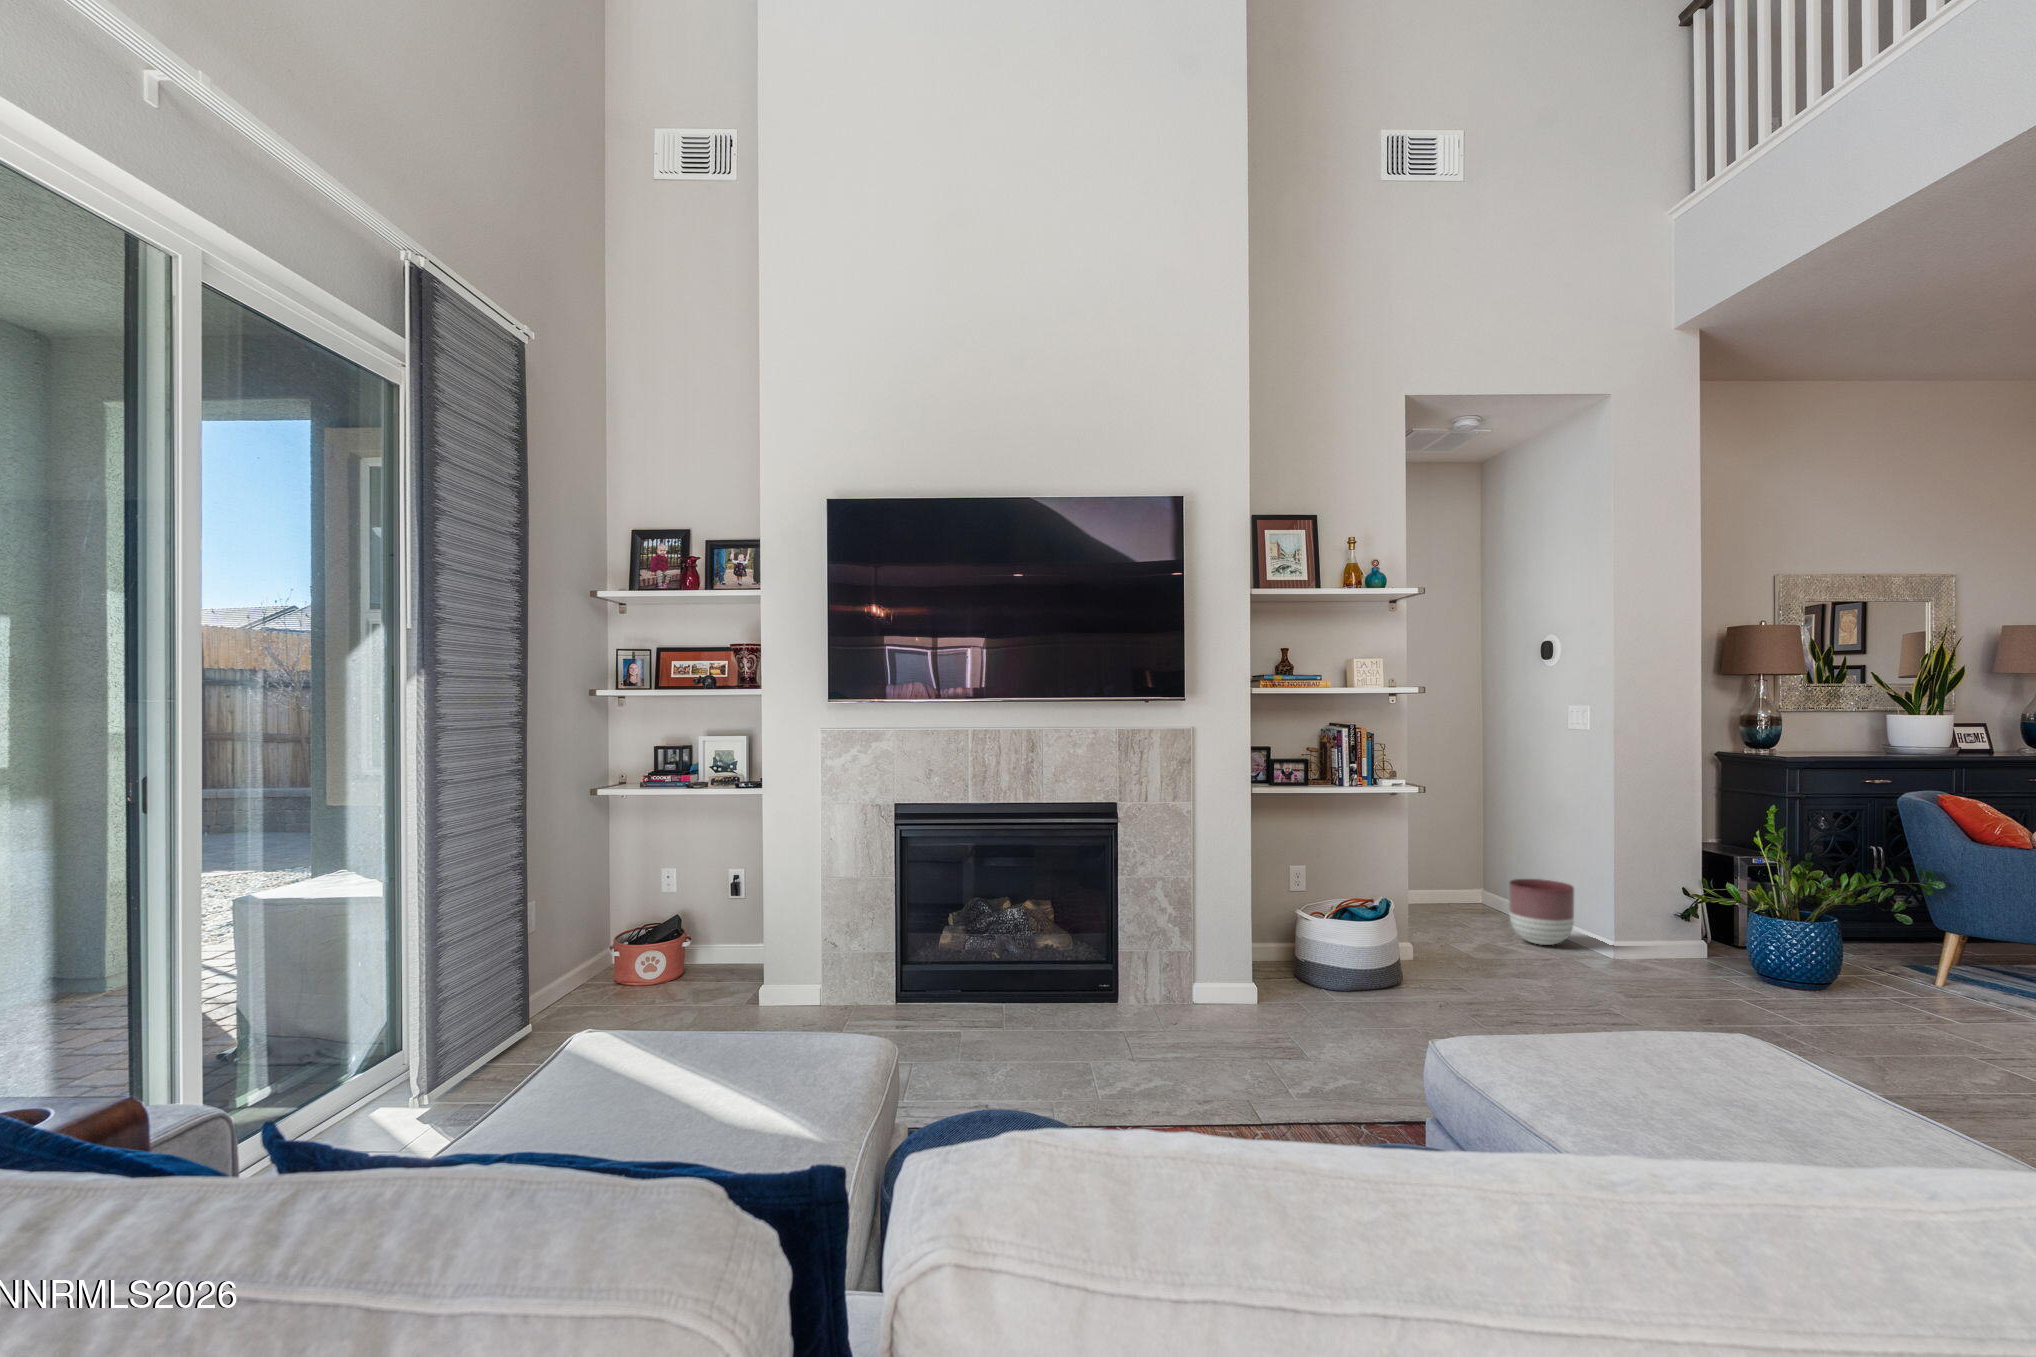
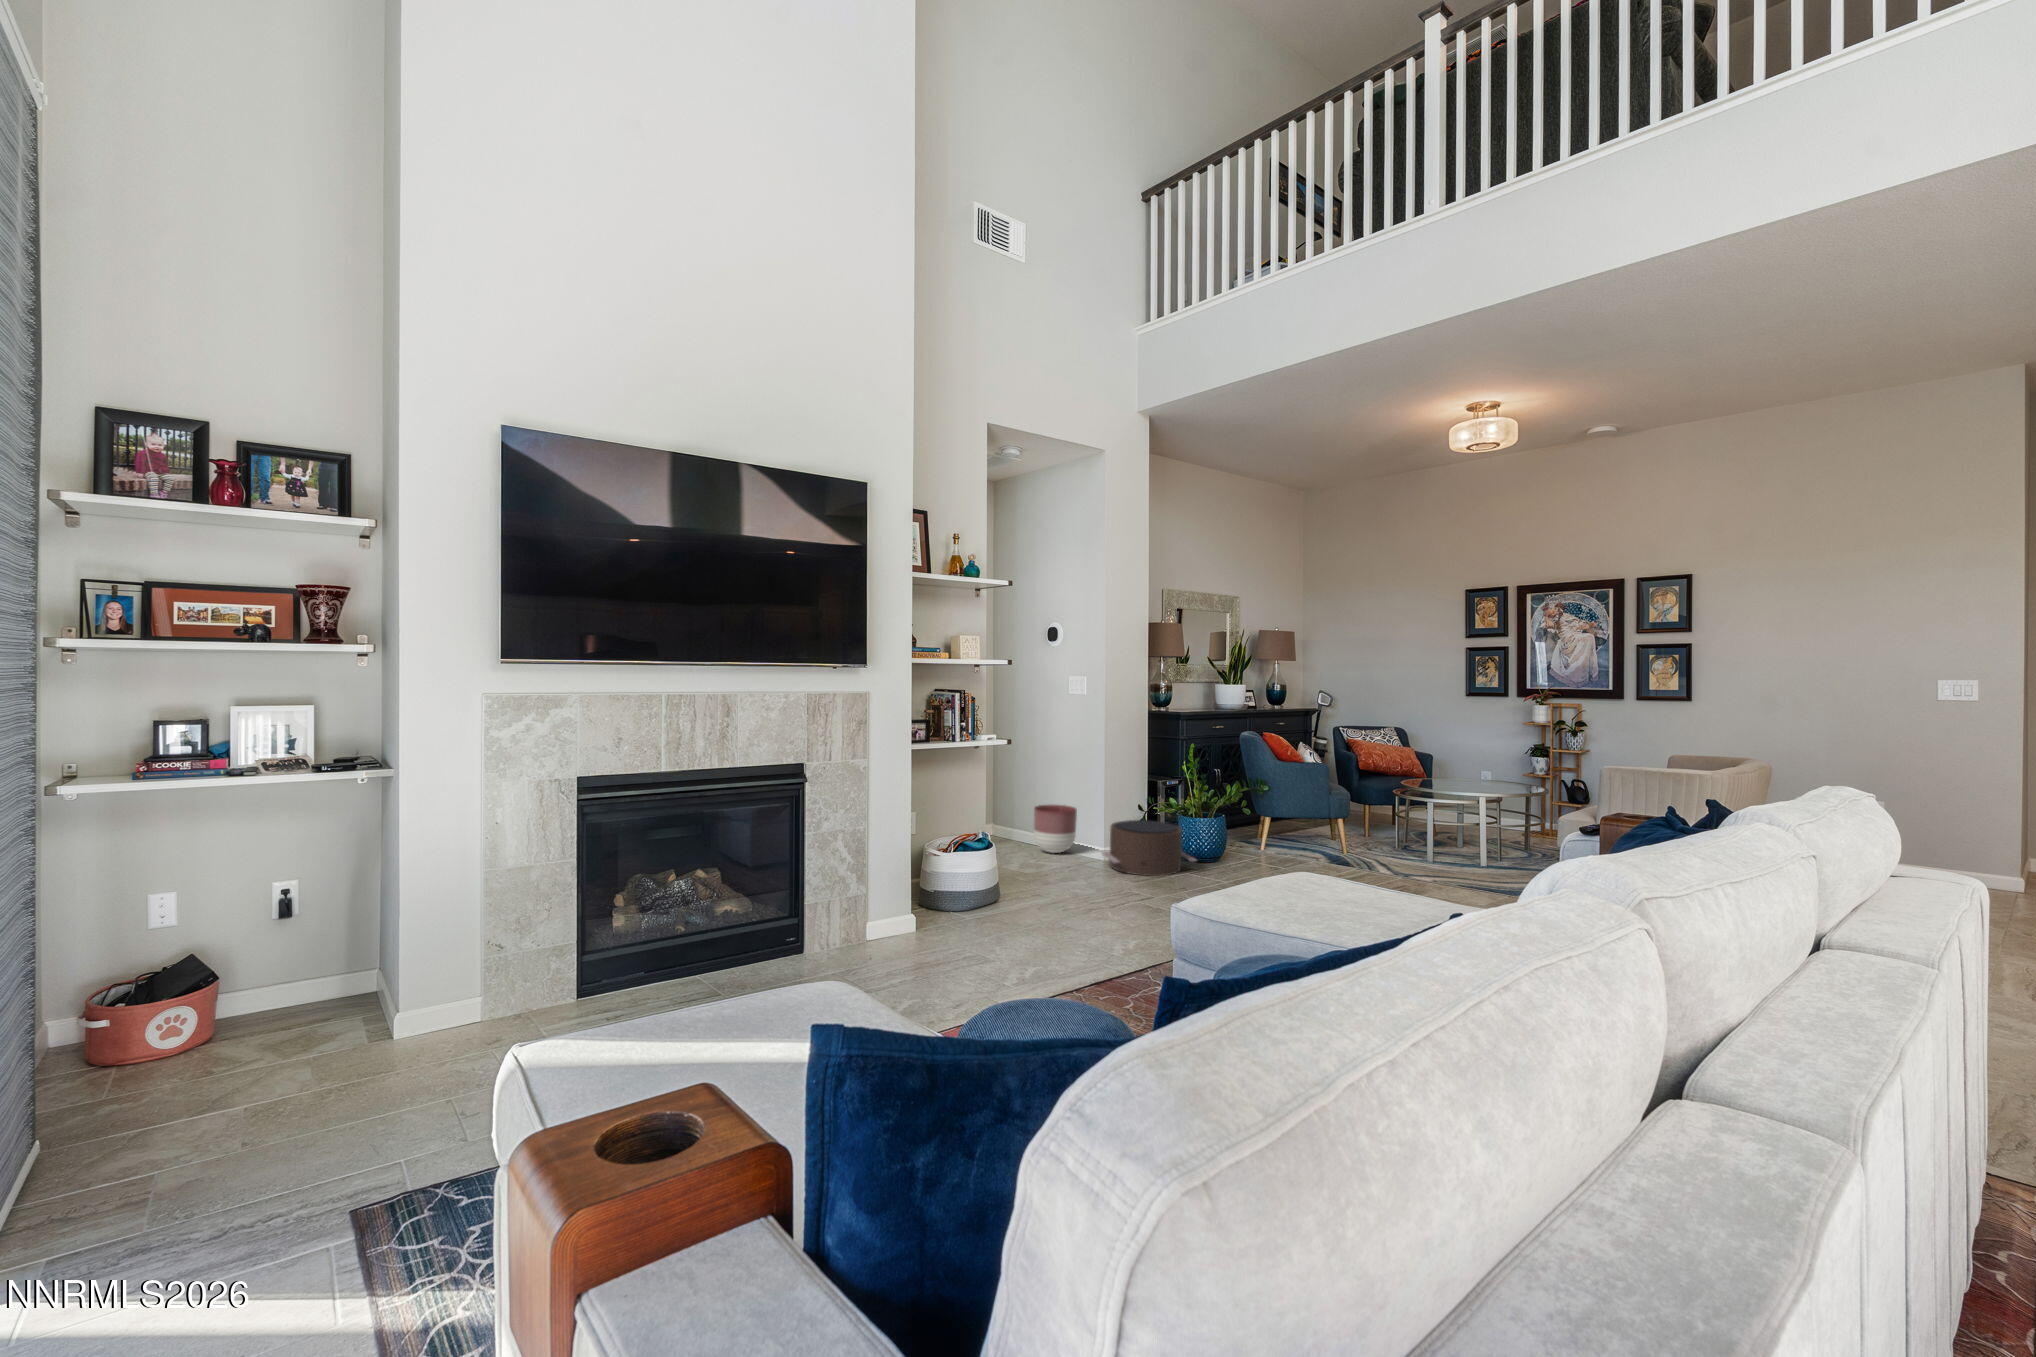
pouf: none [1592,911,1752,996] -> present [1101,820,1196,876]

